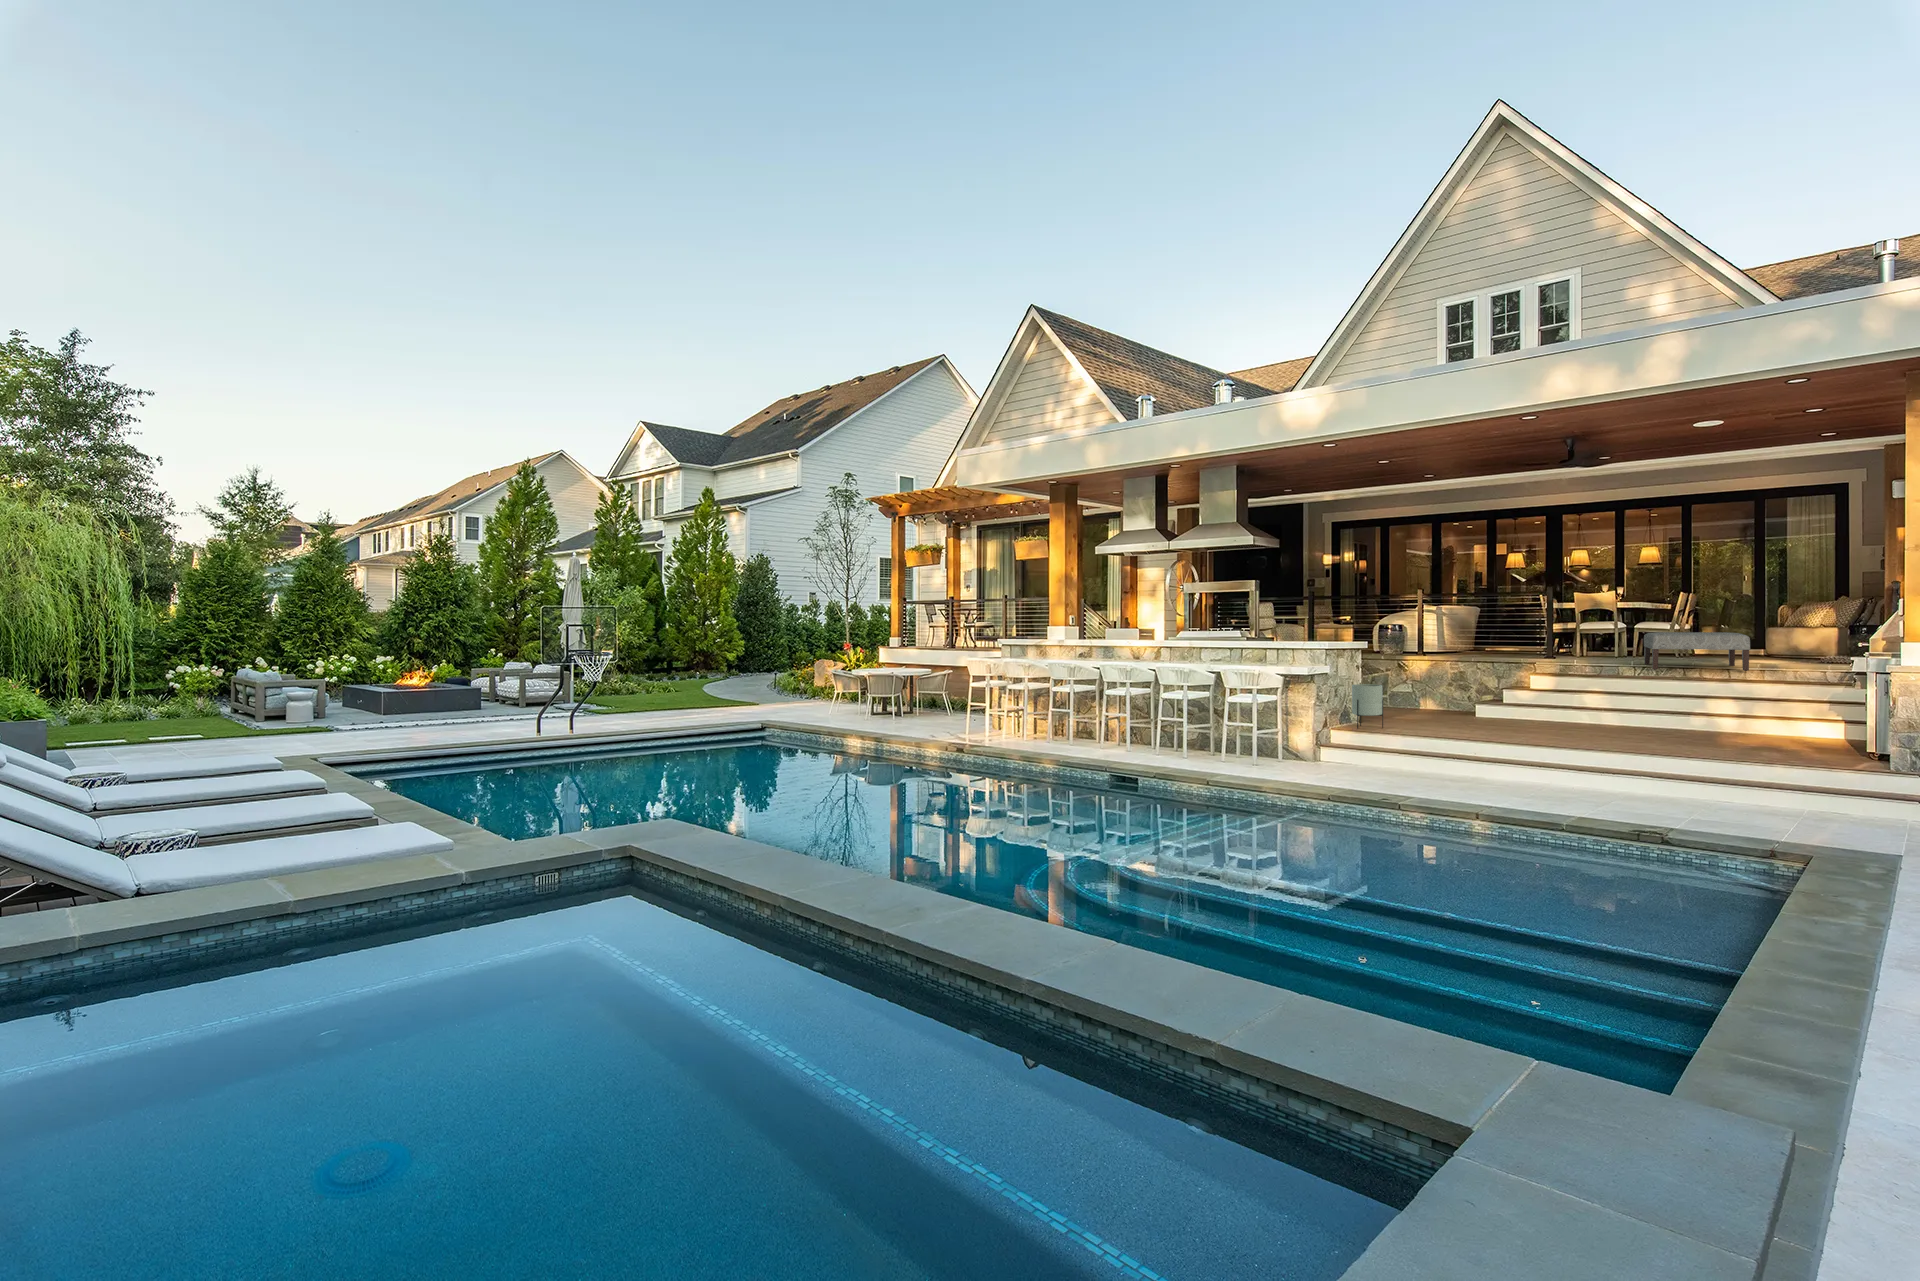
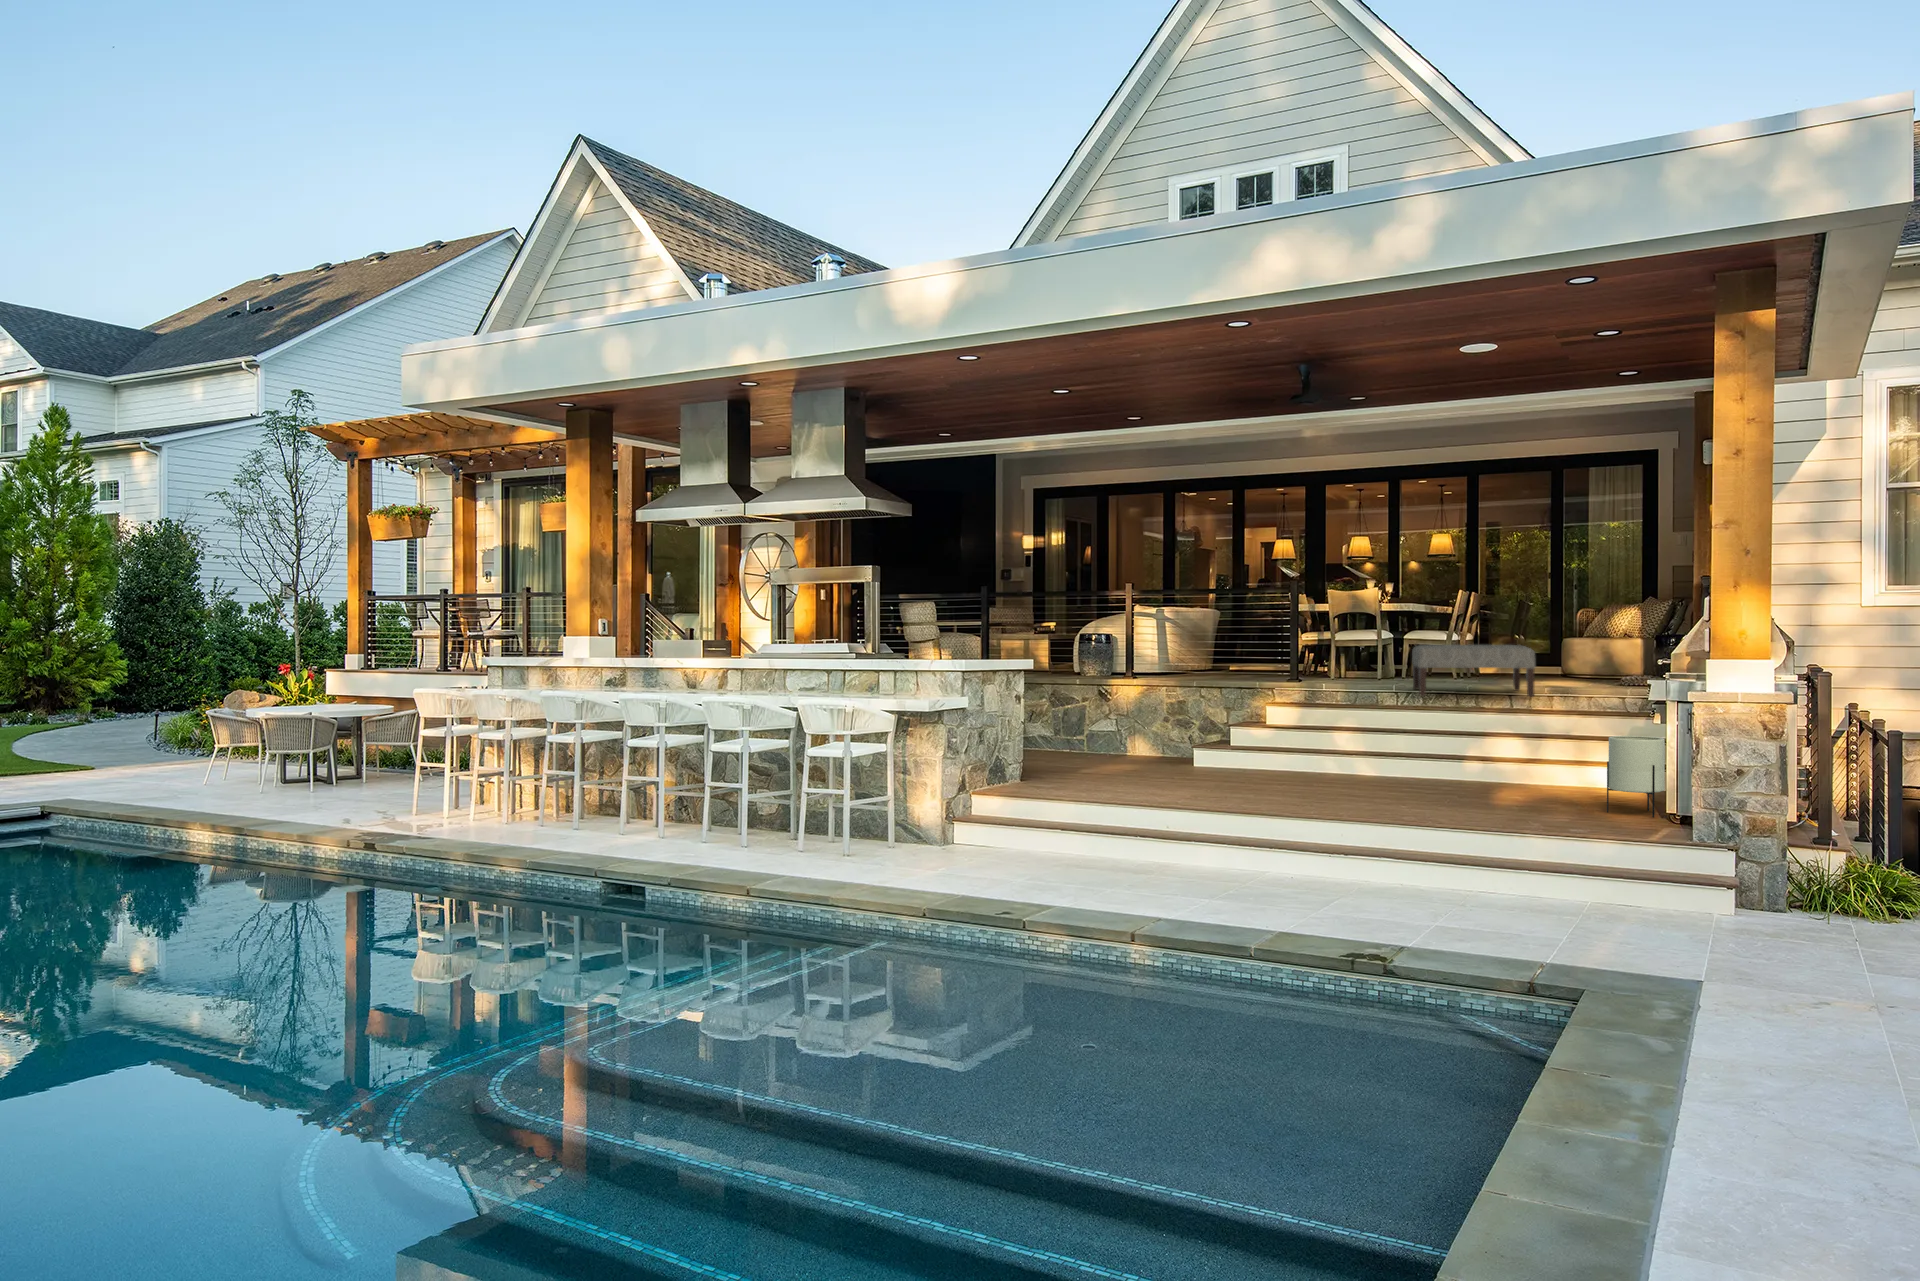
planter: present [1352,684,1383,729] -> present [1607,736,1665,818]

